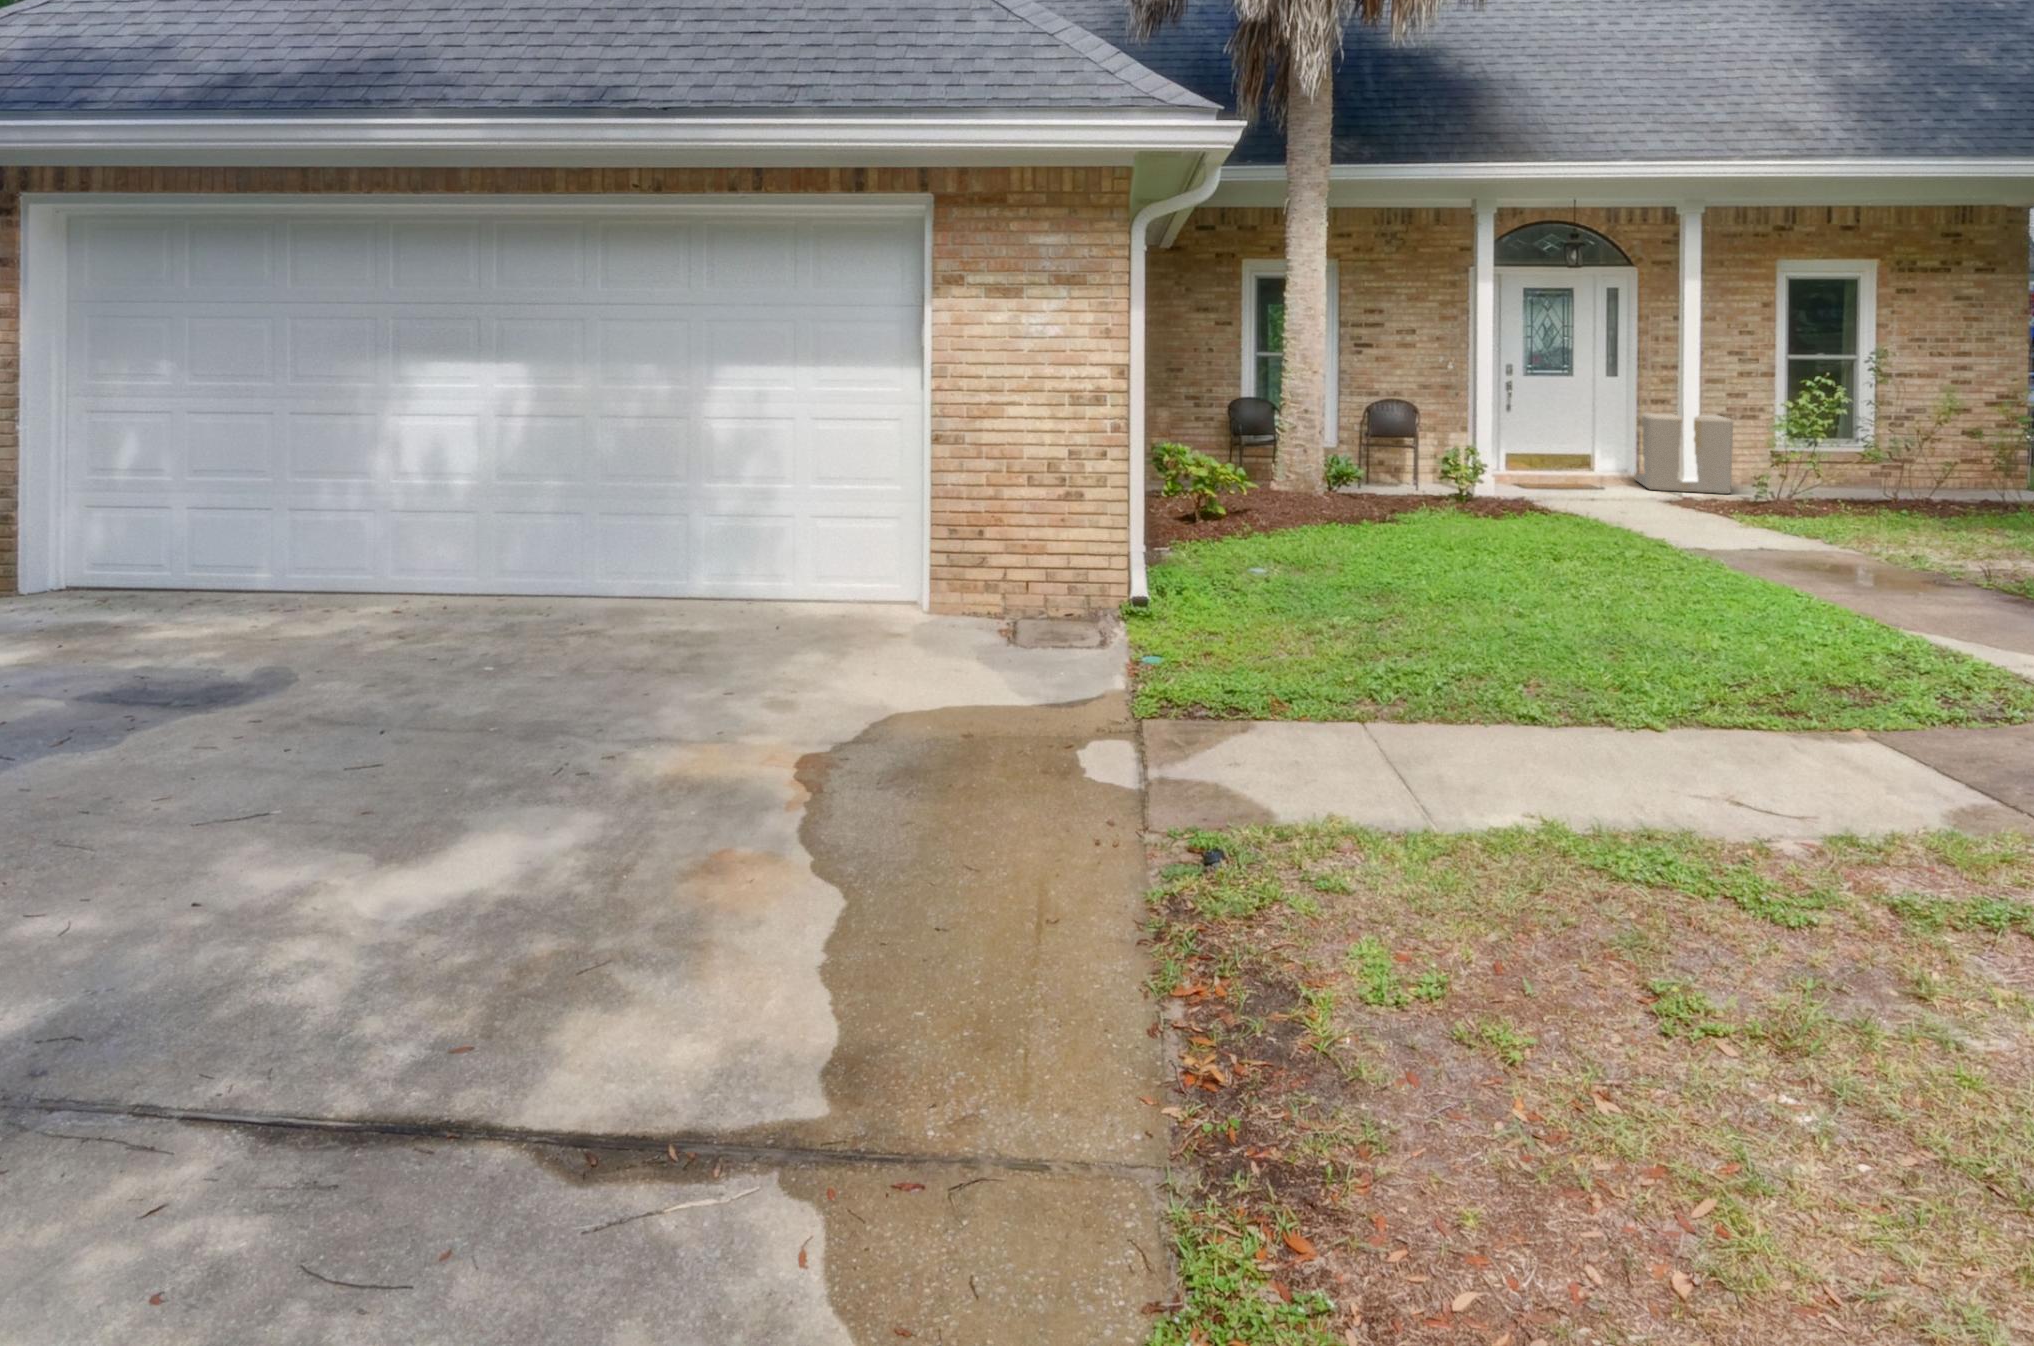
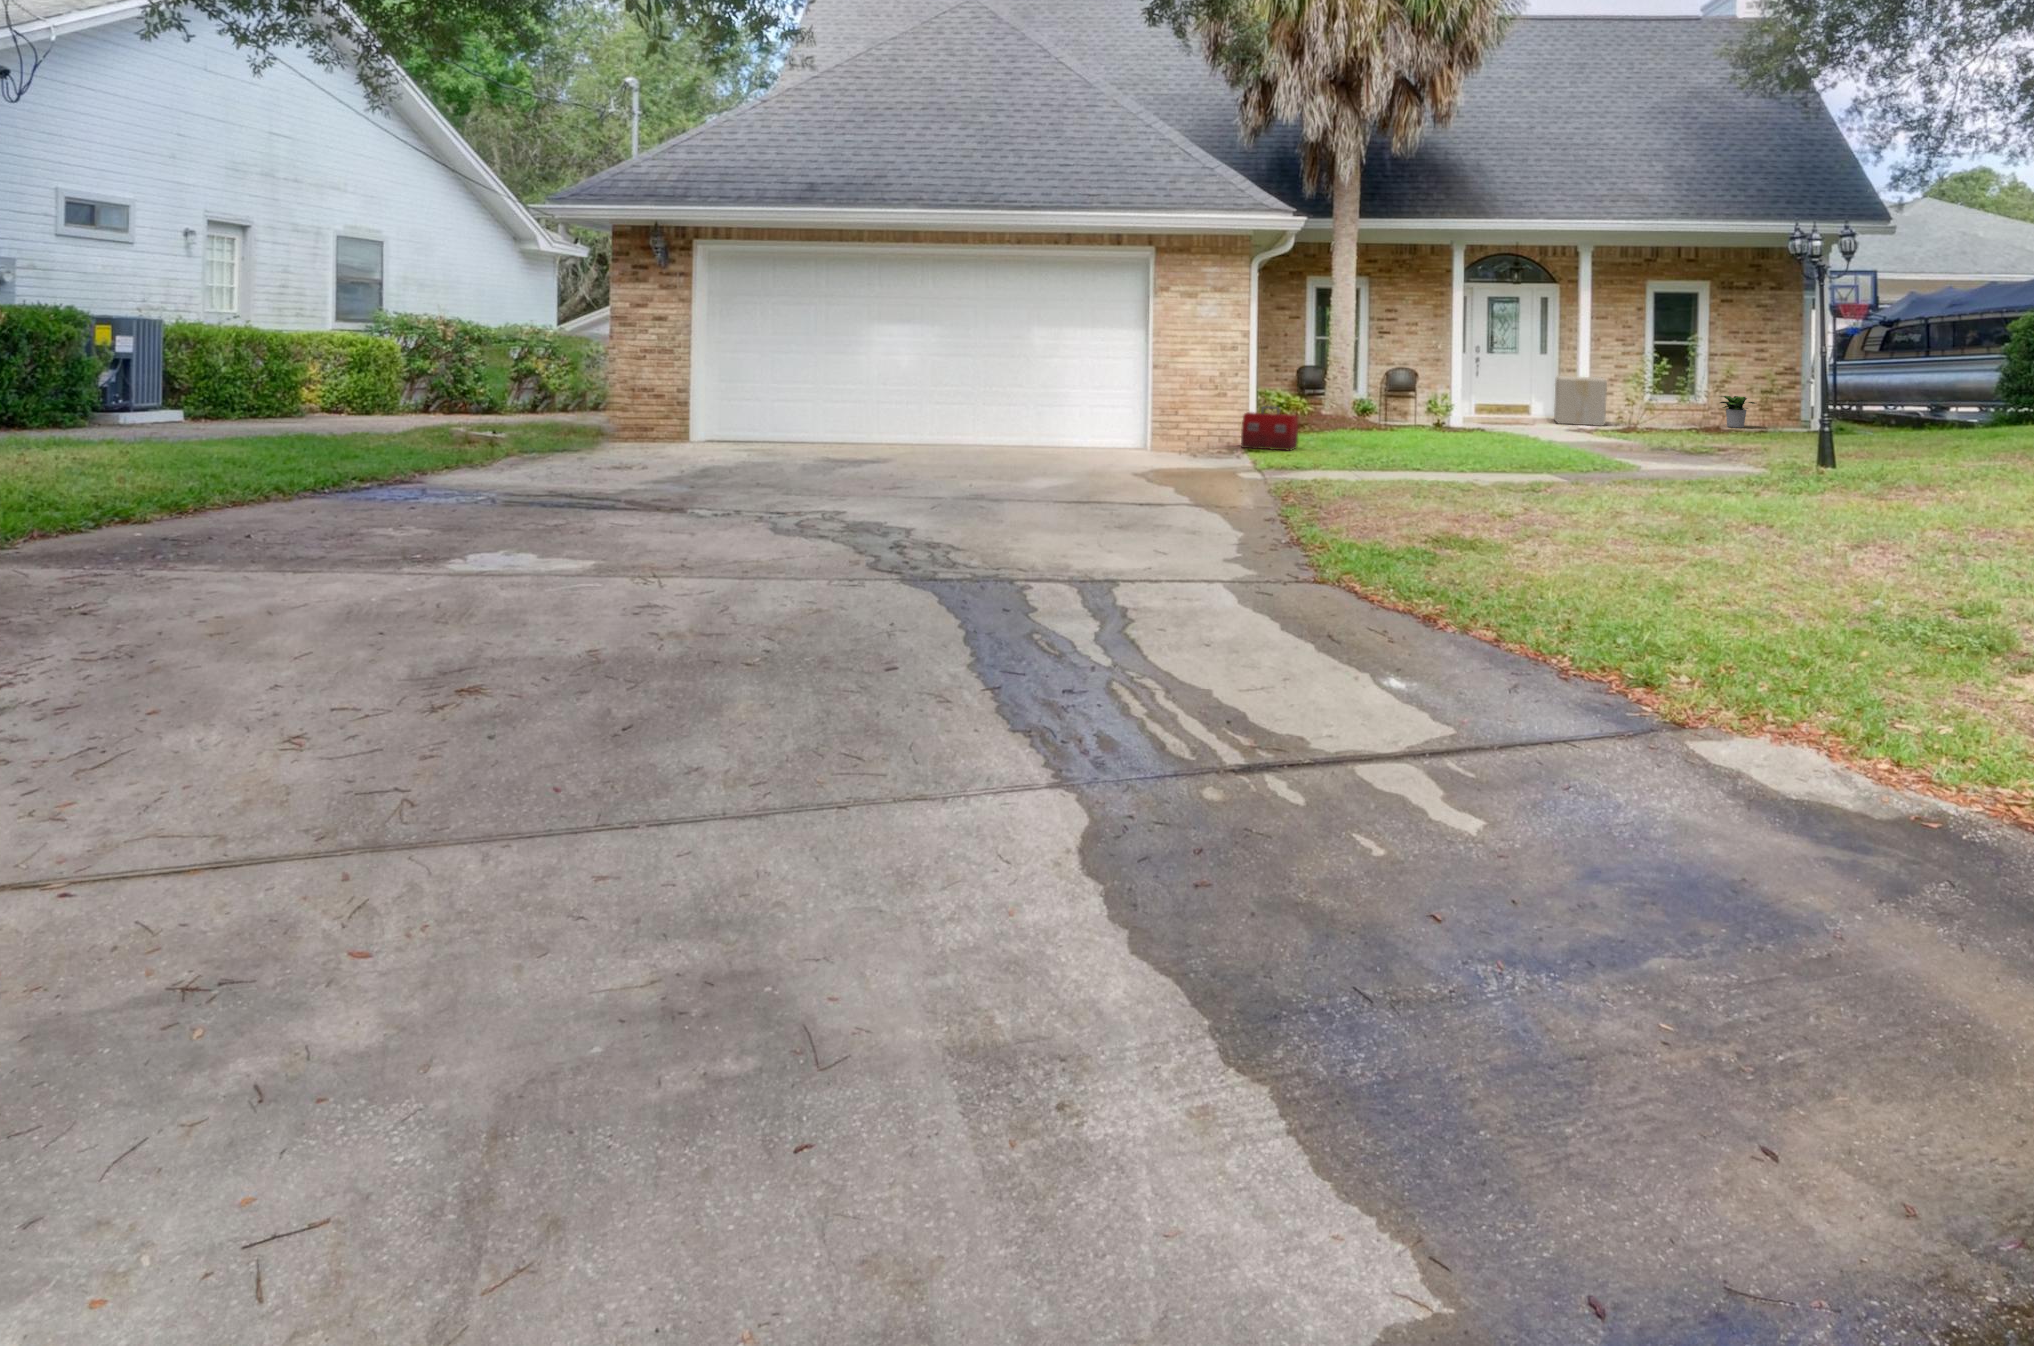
potted plant: none [1902,441,1977,494] -> present [1720,396,1755,428]
toolbox: none [1122,500,1235,593] -> present [1241,406,1298,450]

